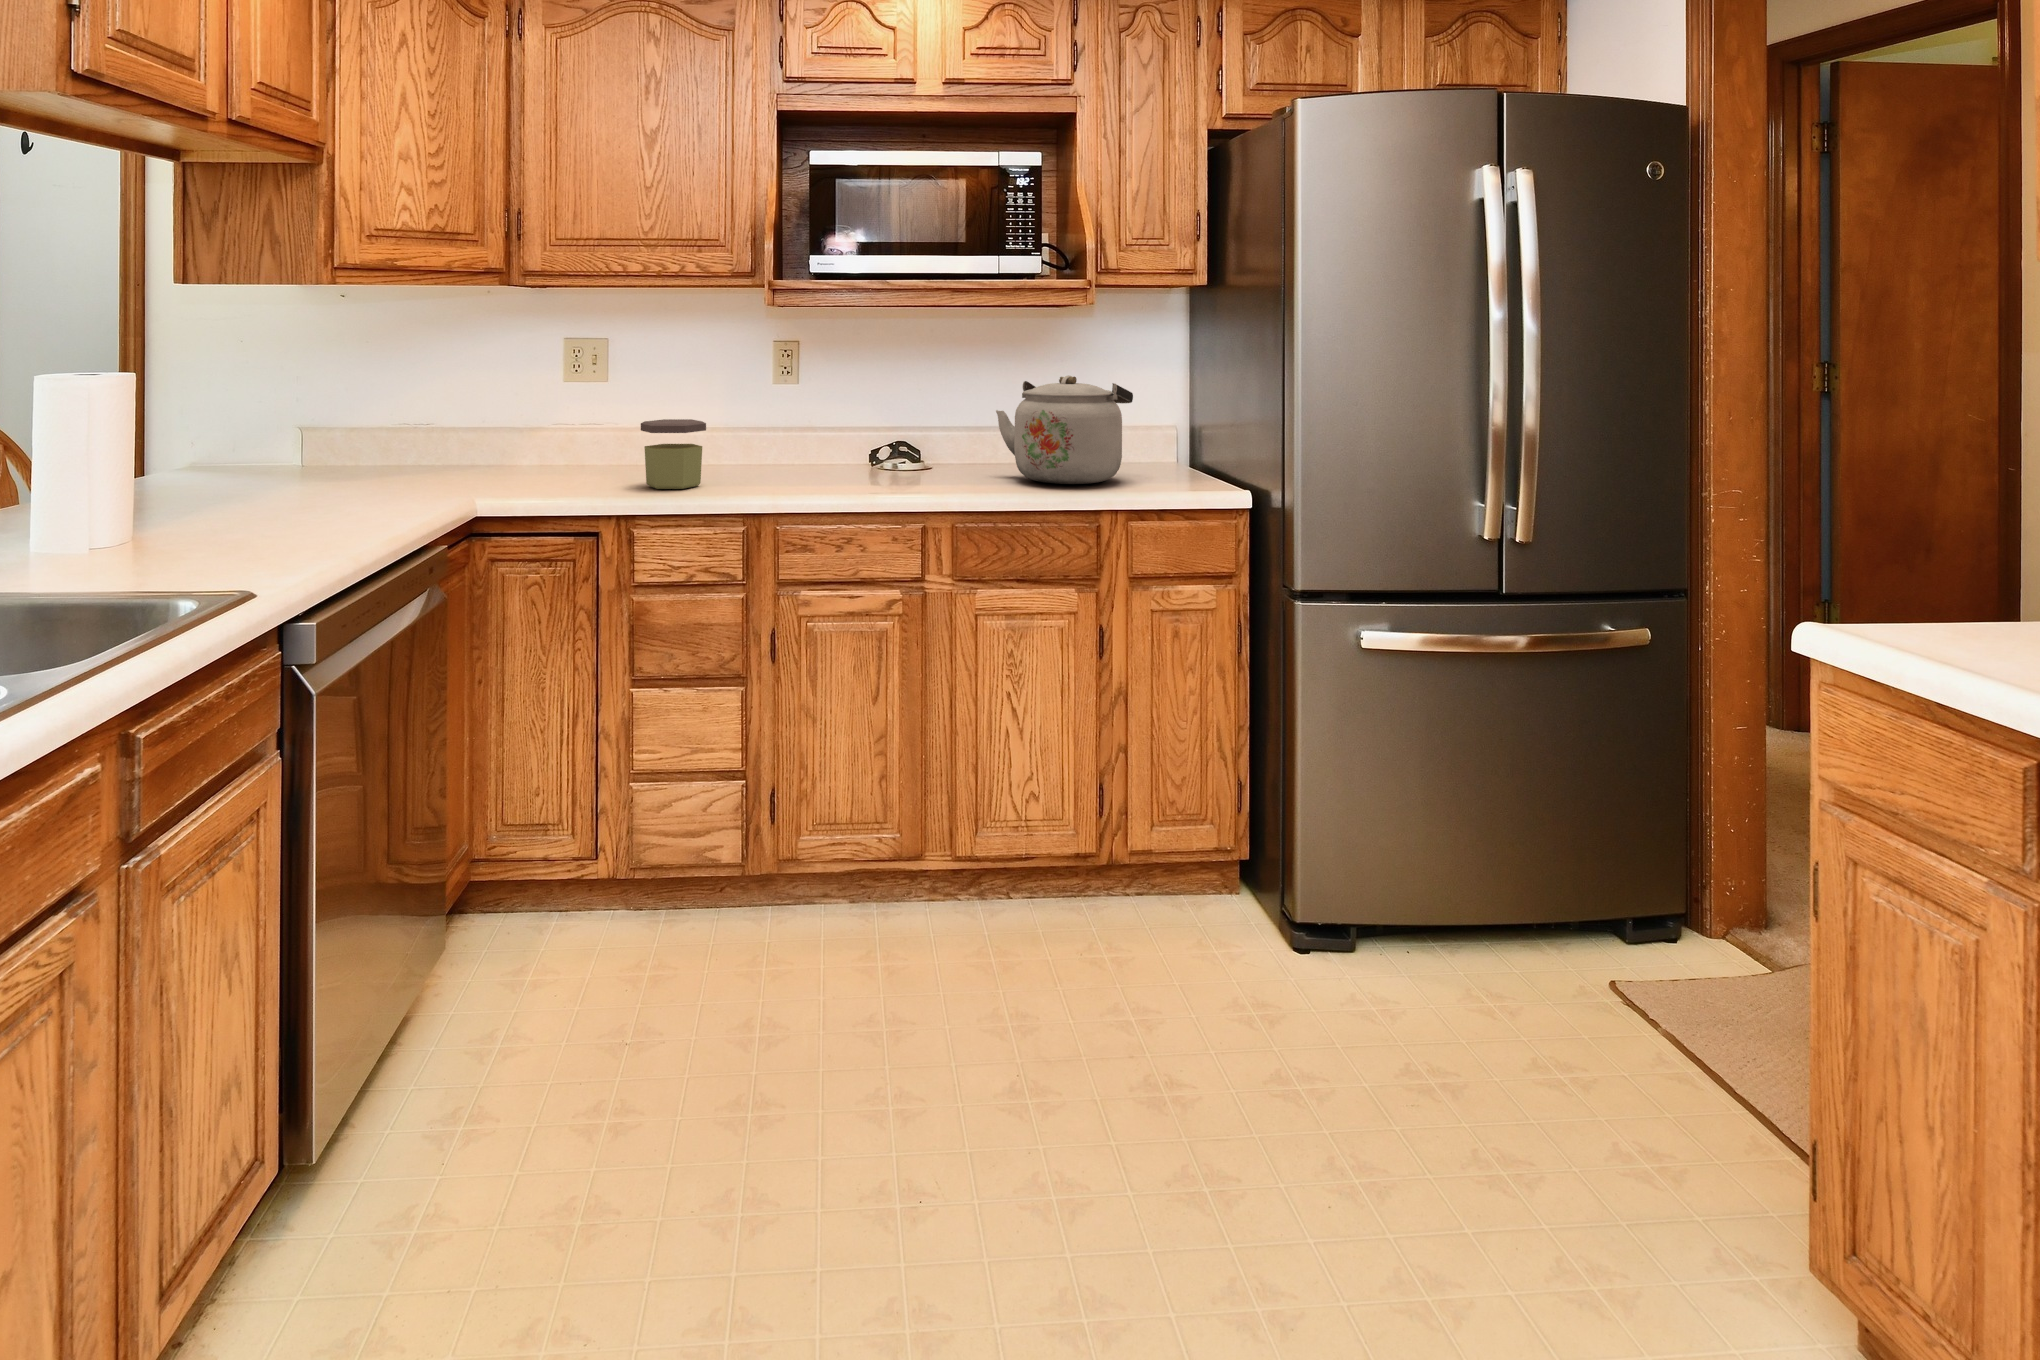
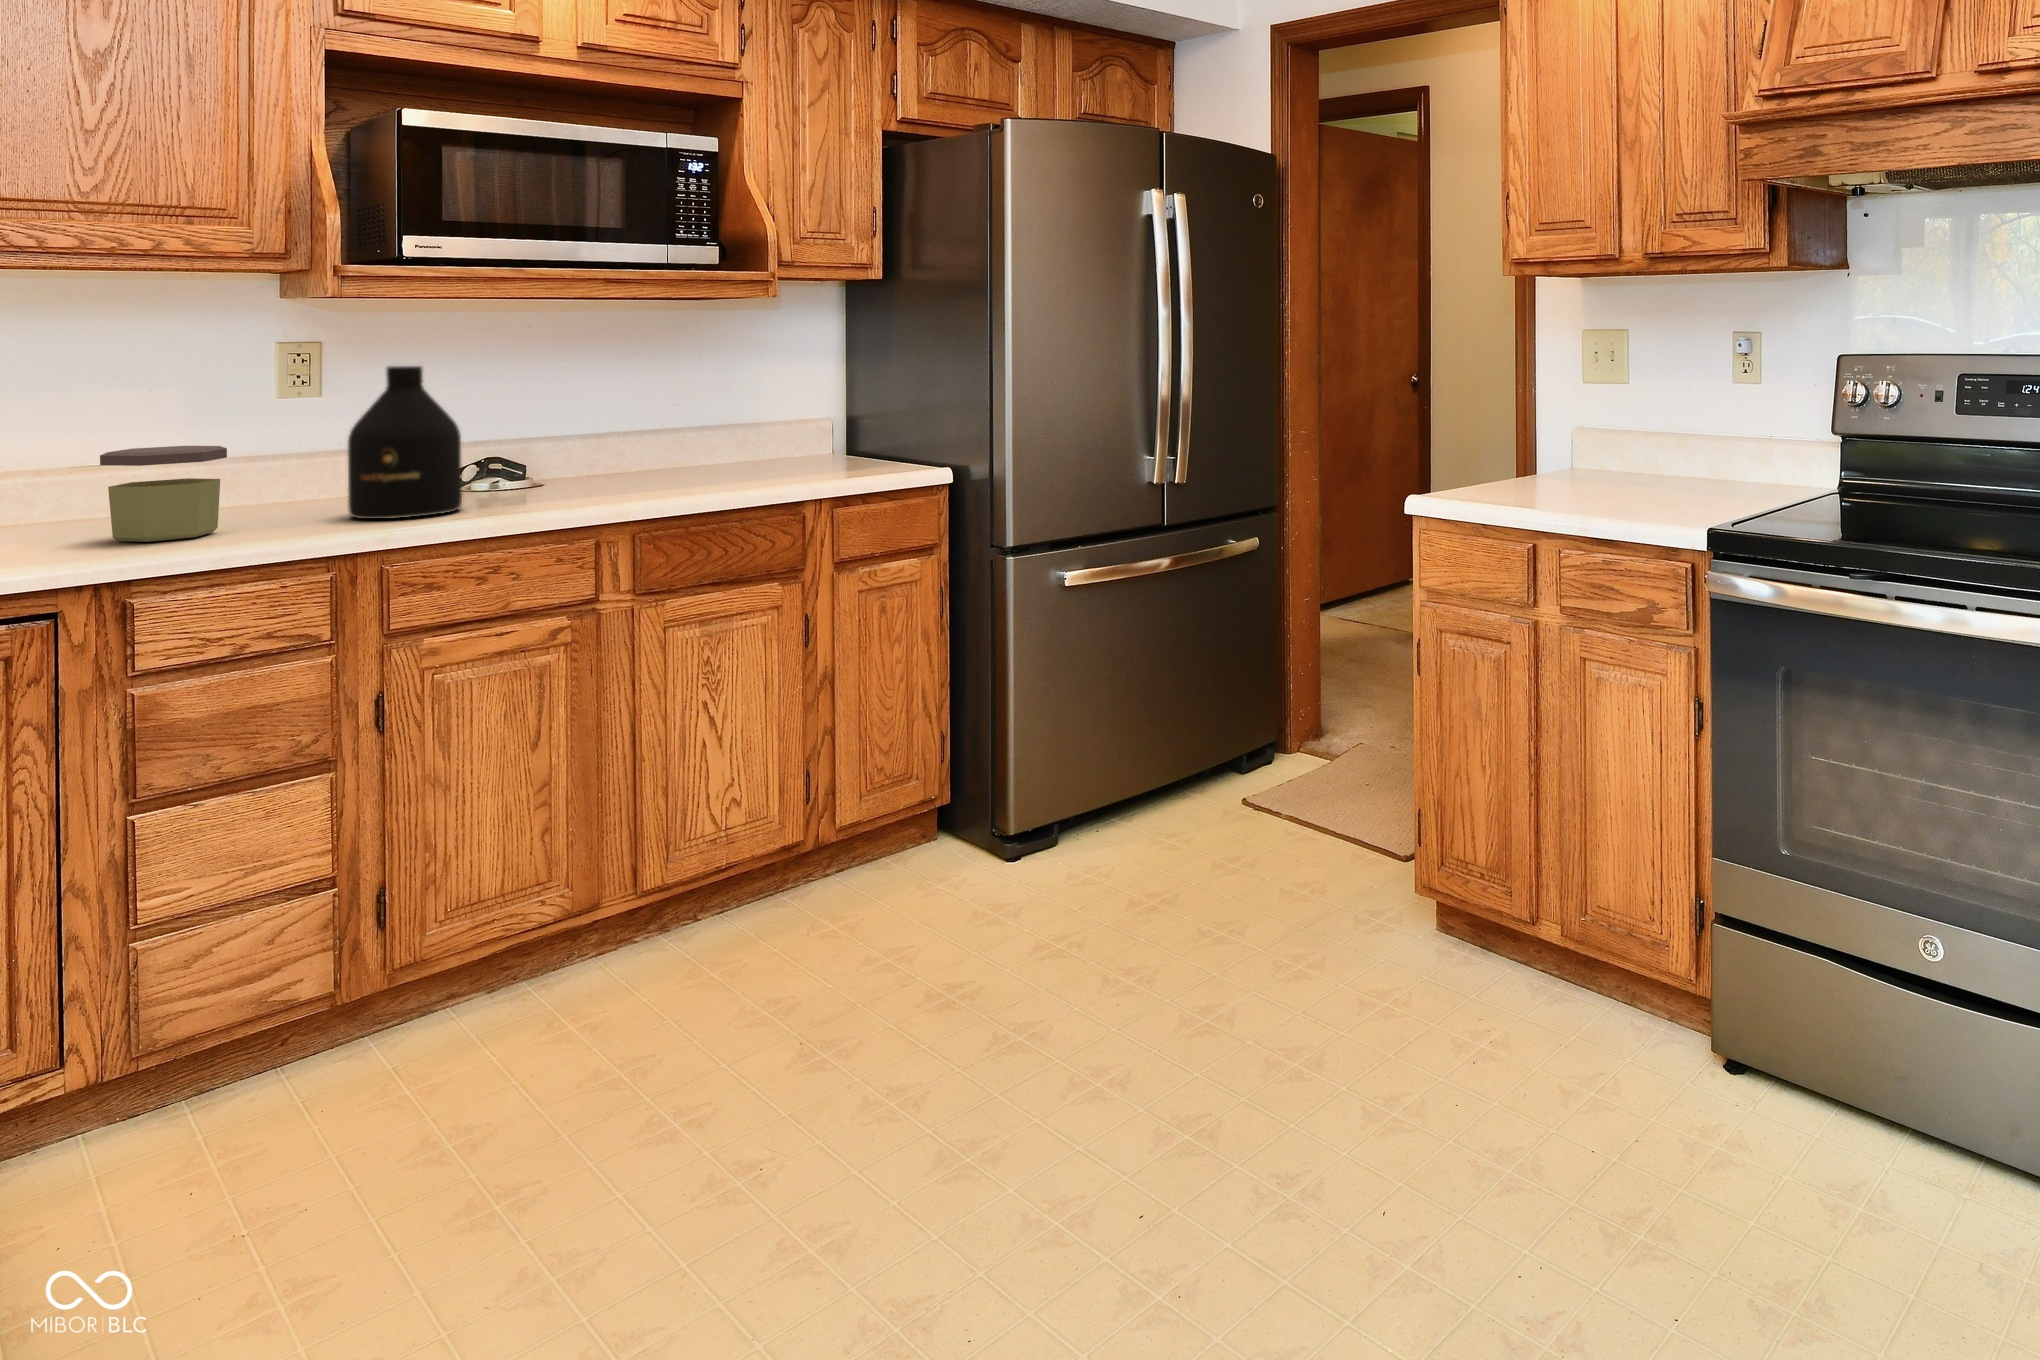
bottle: none [776,364,846,489] -> present [348,366,462,519]
kettle: present [996,375,1133,484] -> none [647,370,809,482]

